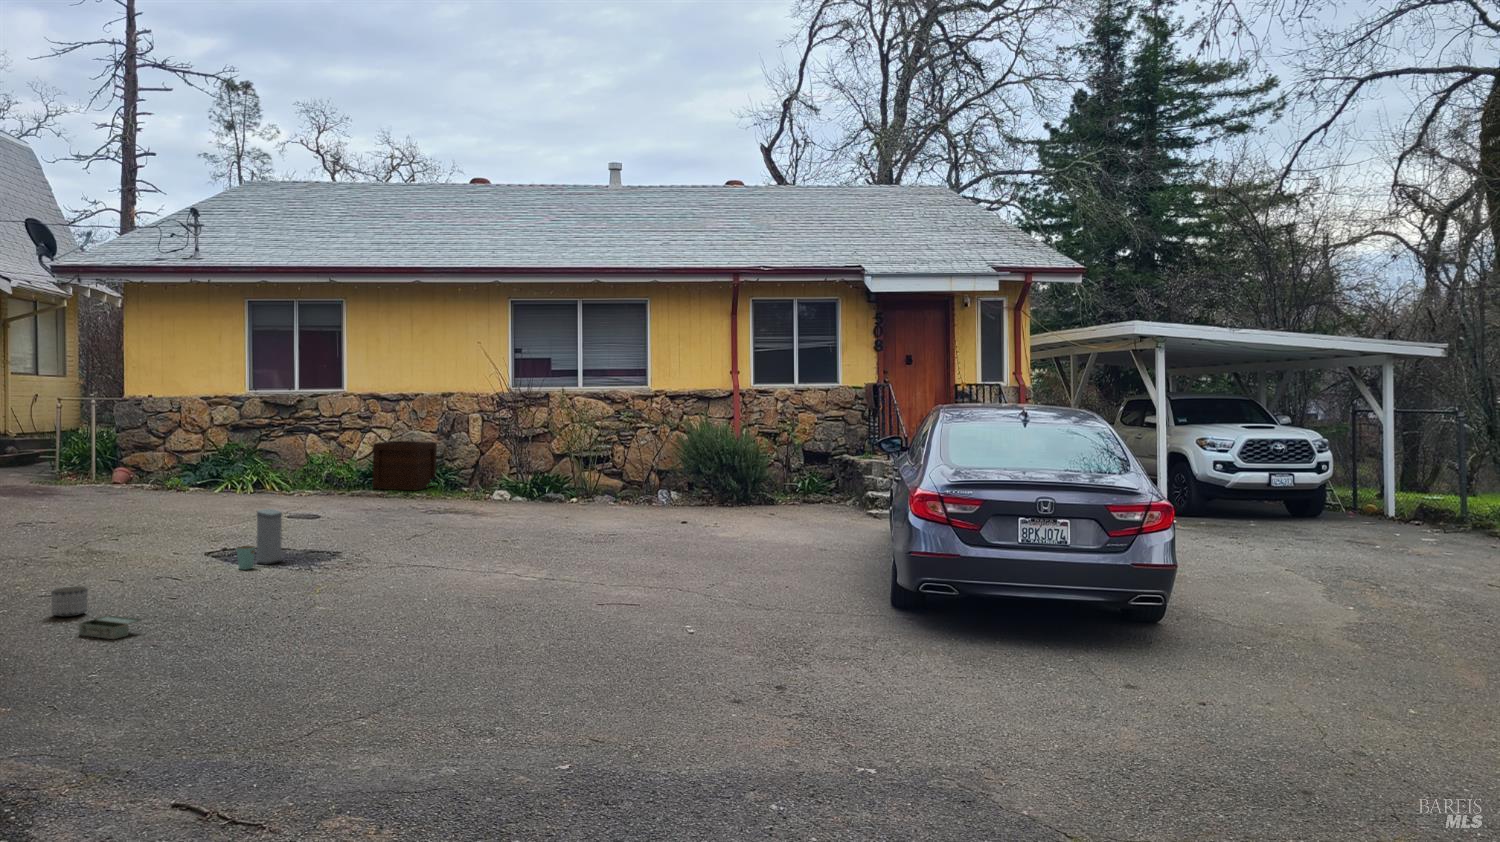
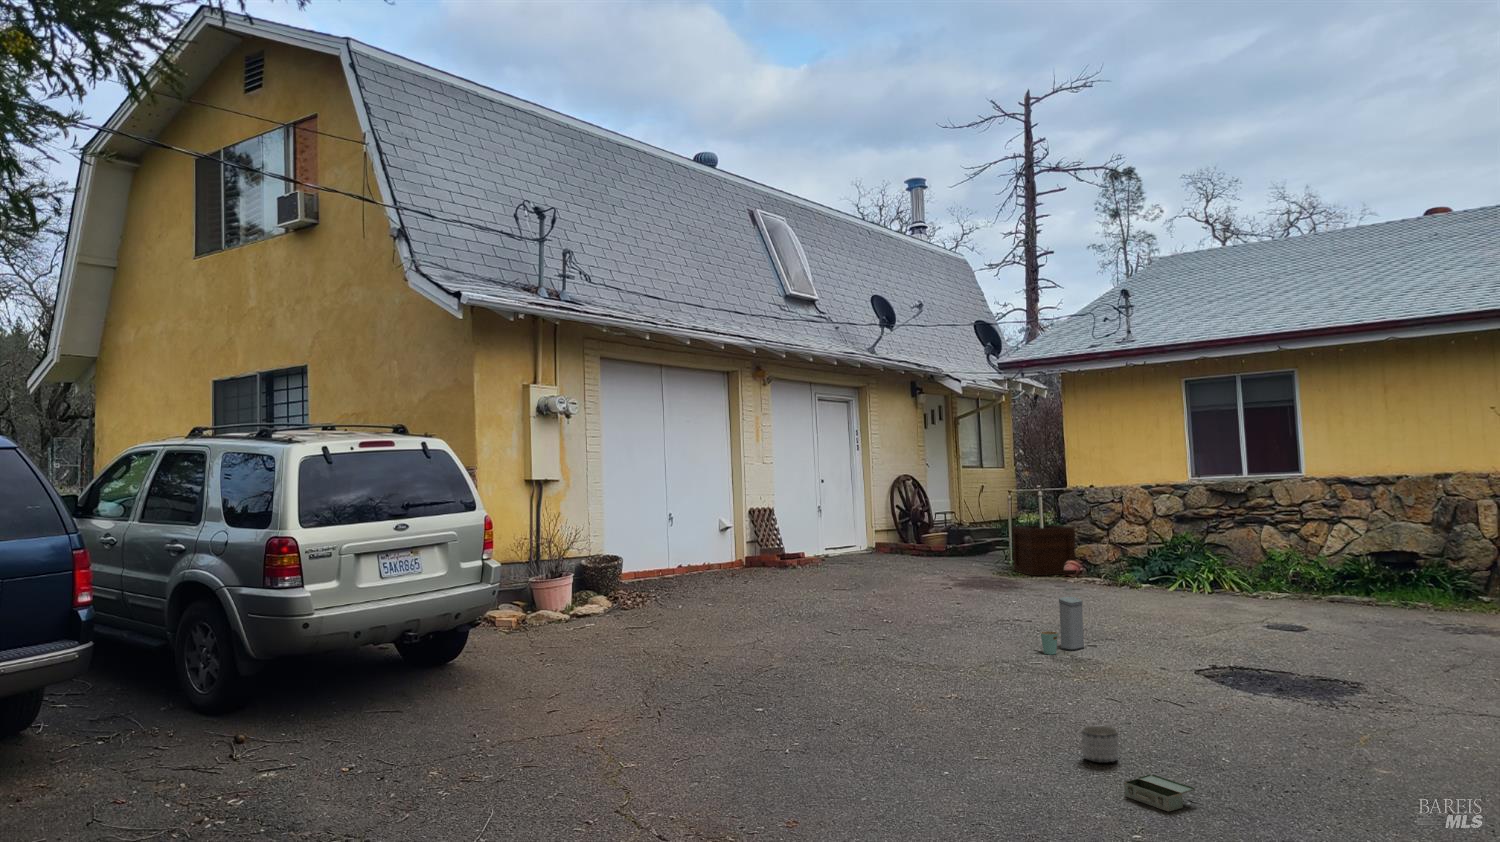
wooden crate: present [372,441,437,491] -> present [1012,525,1076,576]
trash can: present [236,509,282,570] -> present [1041,597,1084,655]

